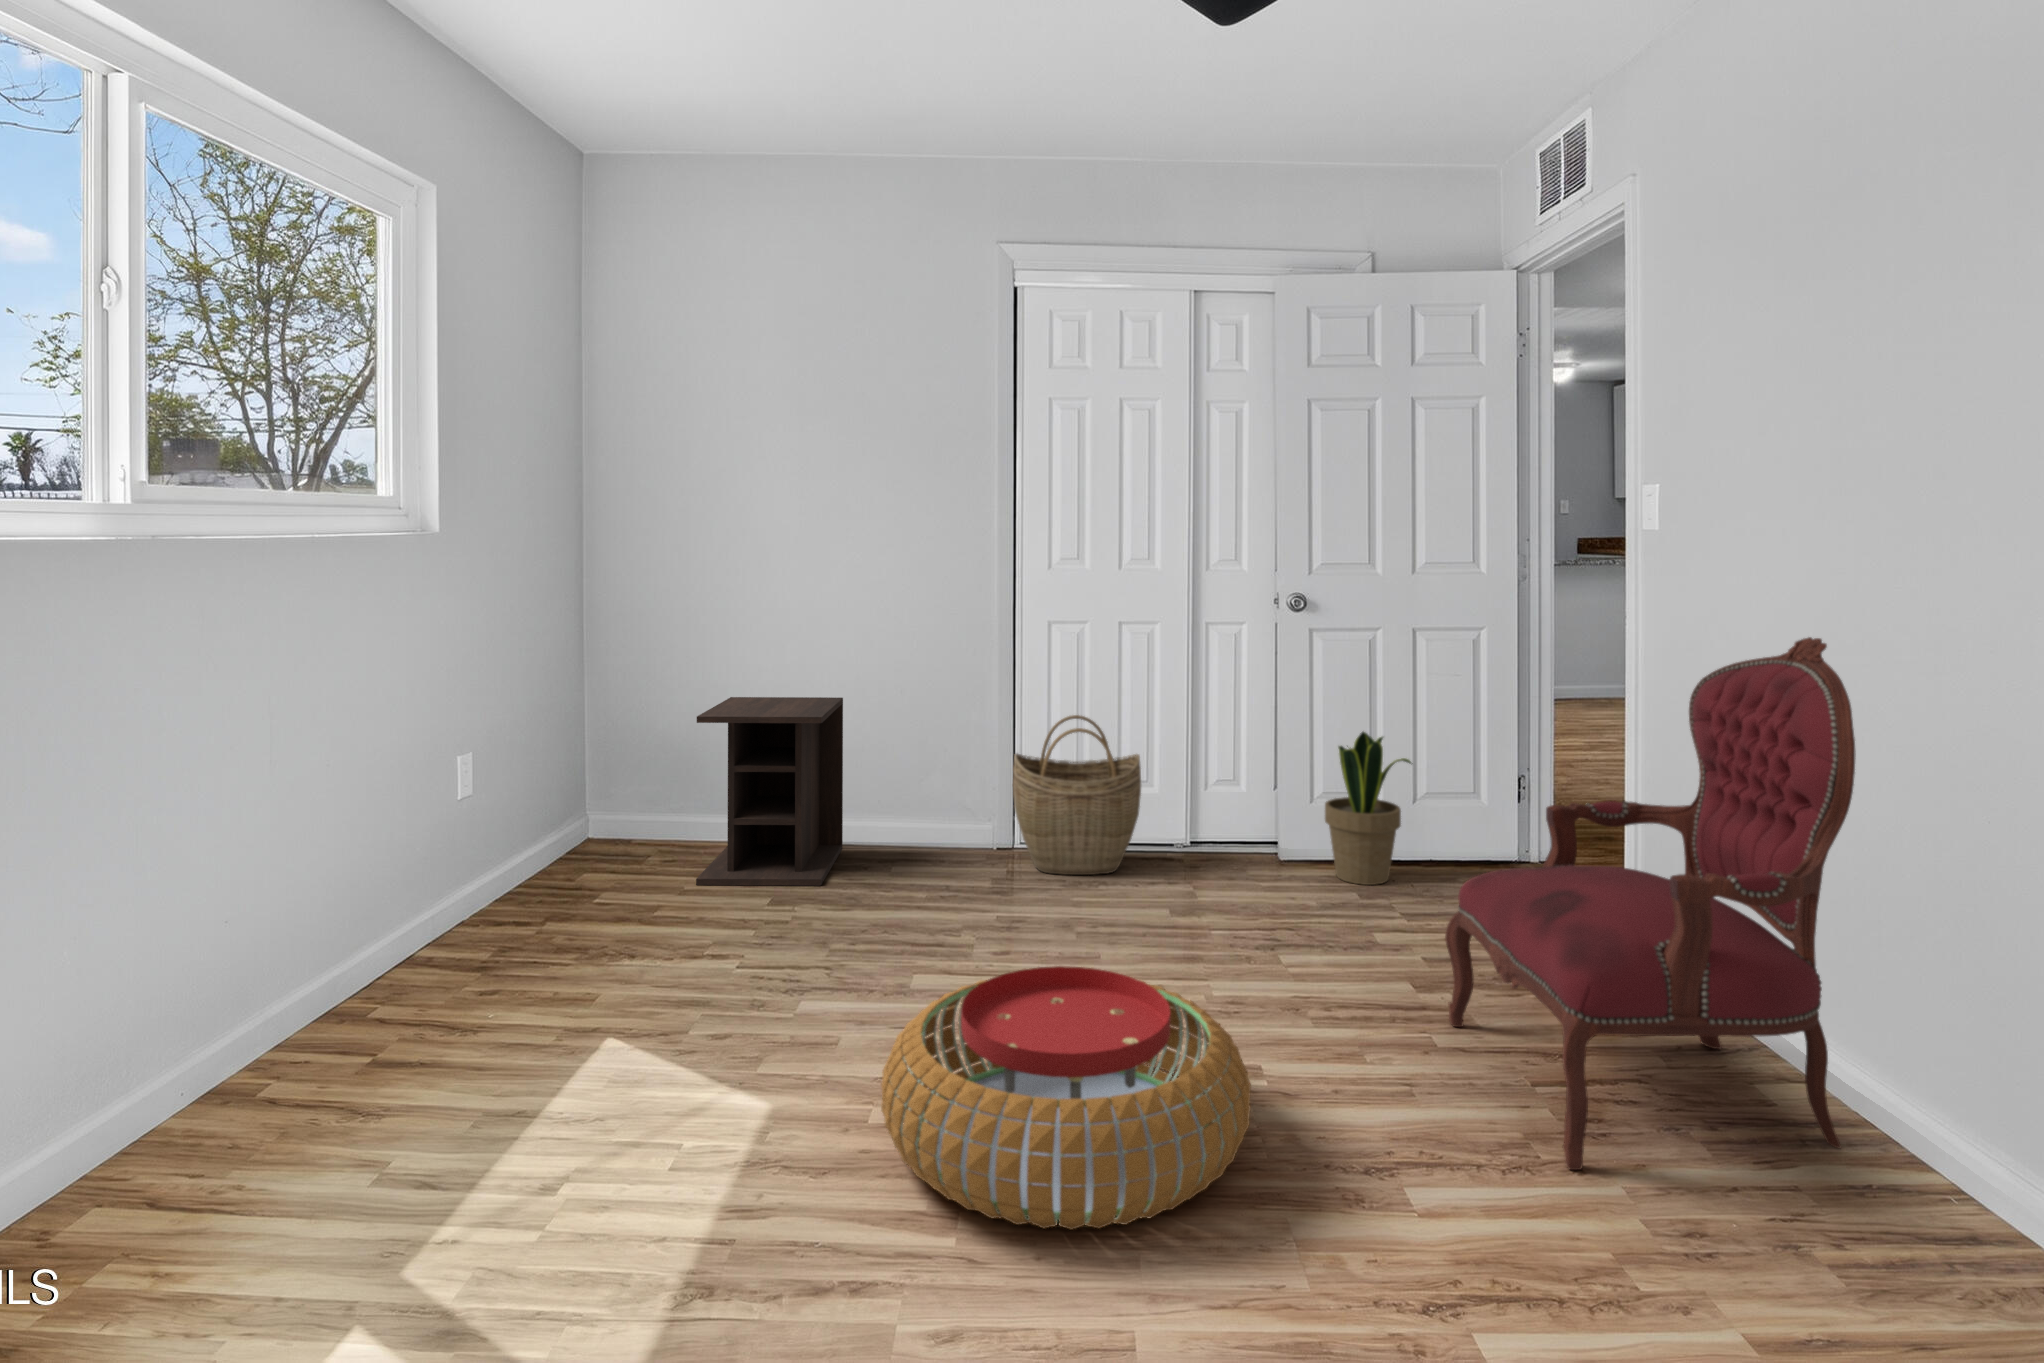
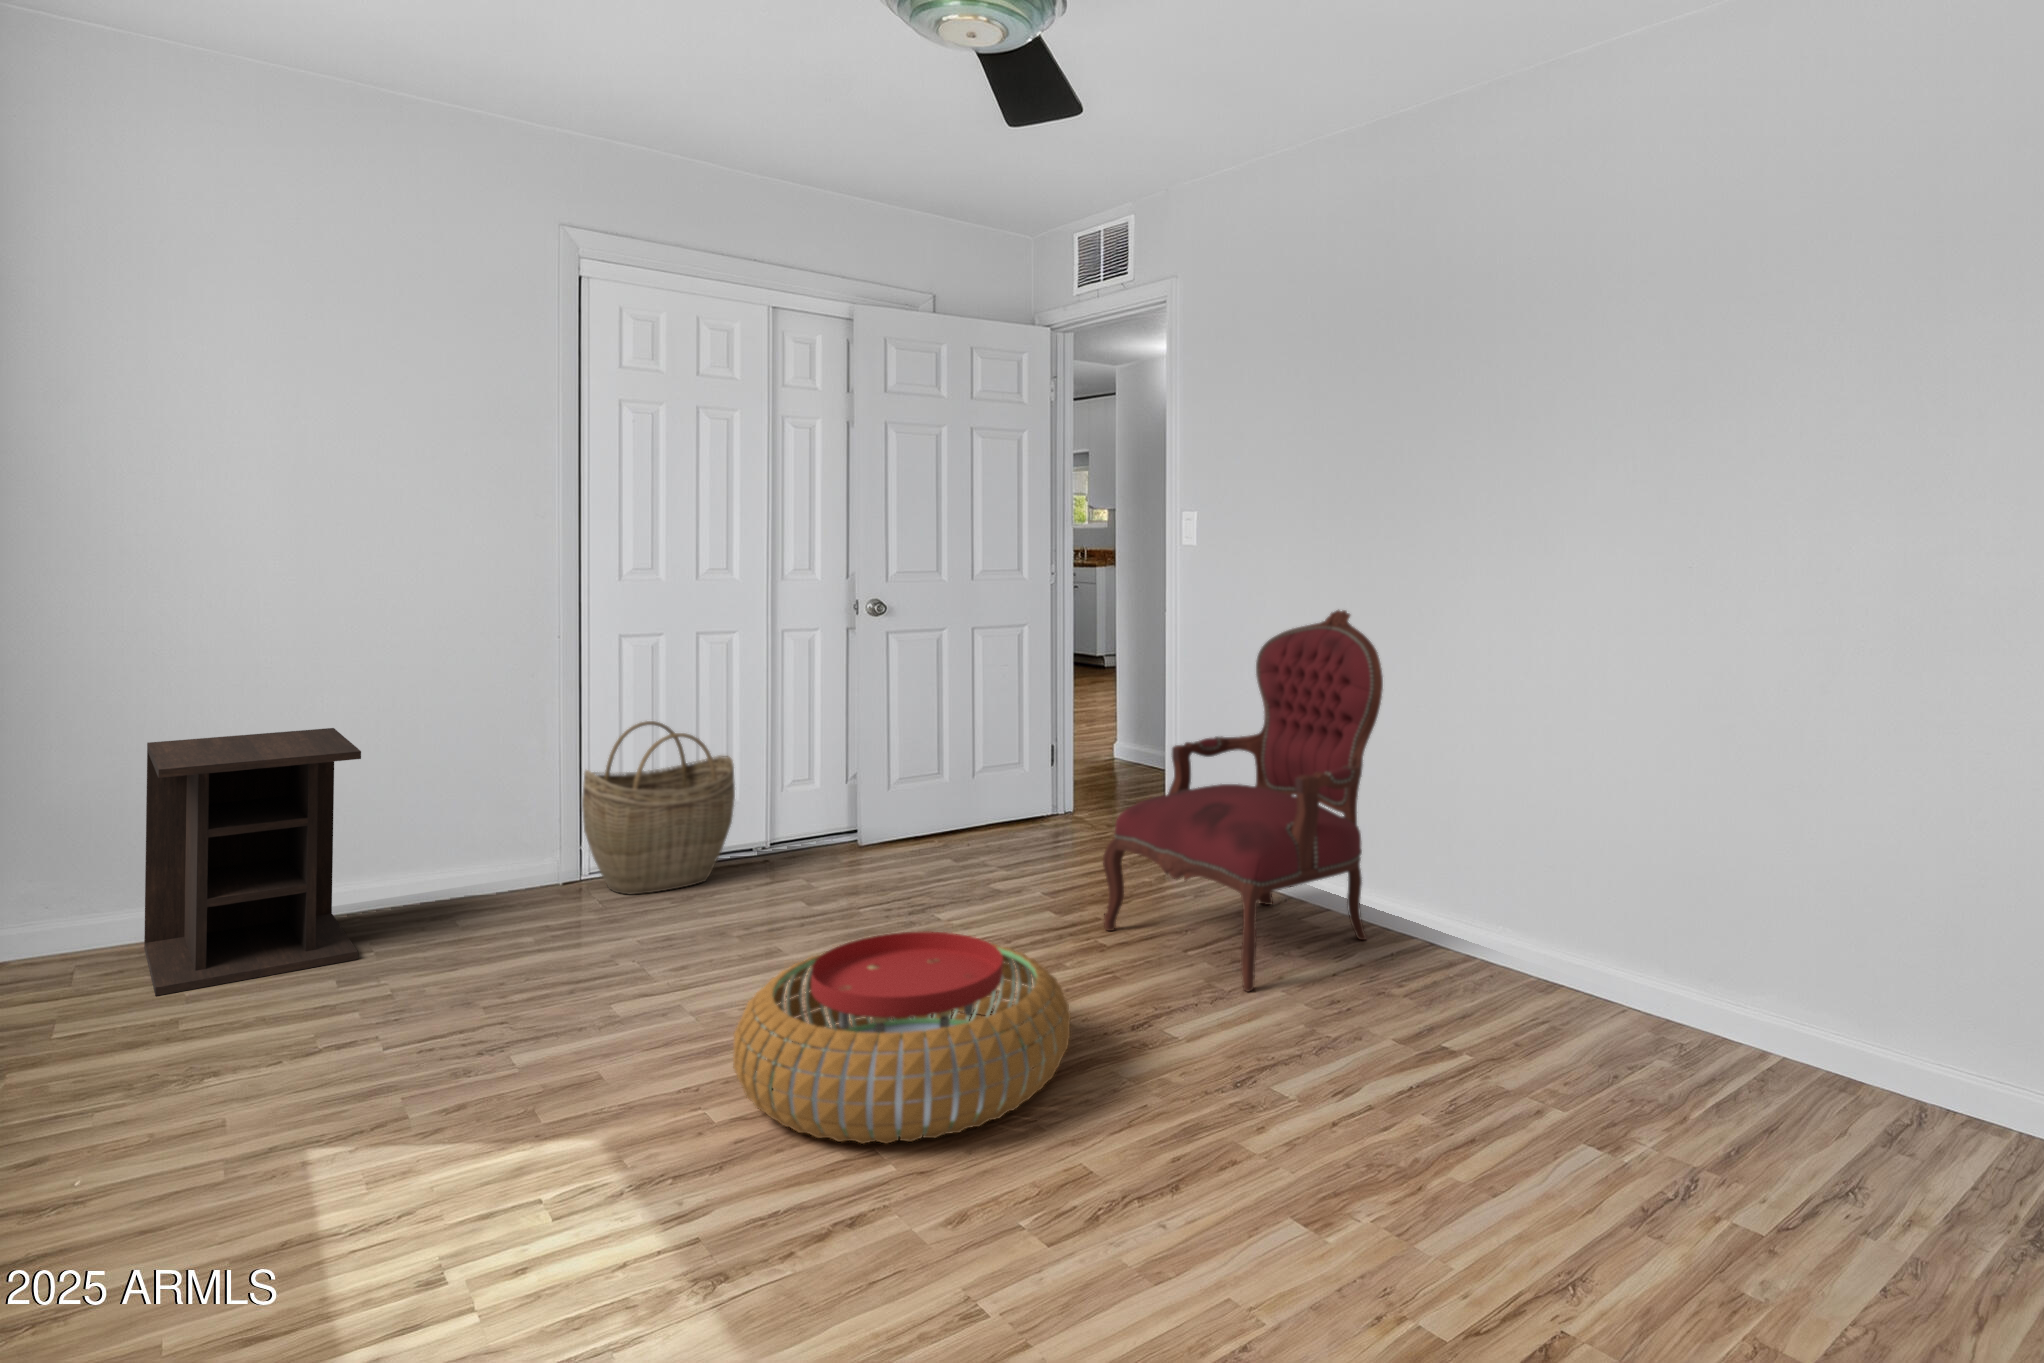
potted plant: present [1325,732,1411,885] -> none [908,708,989,849]

